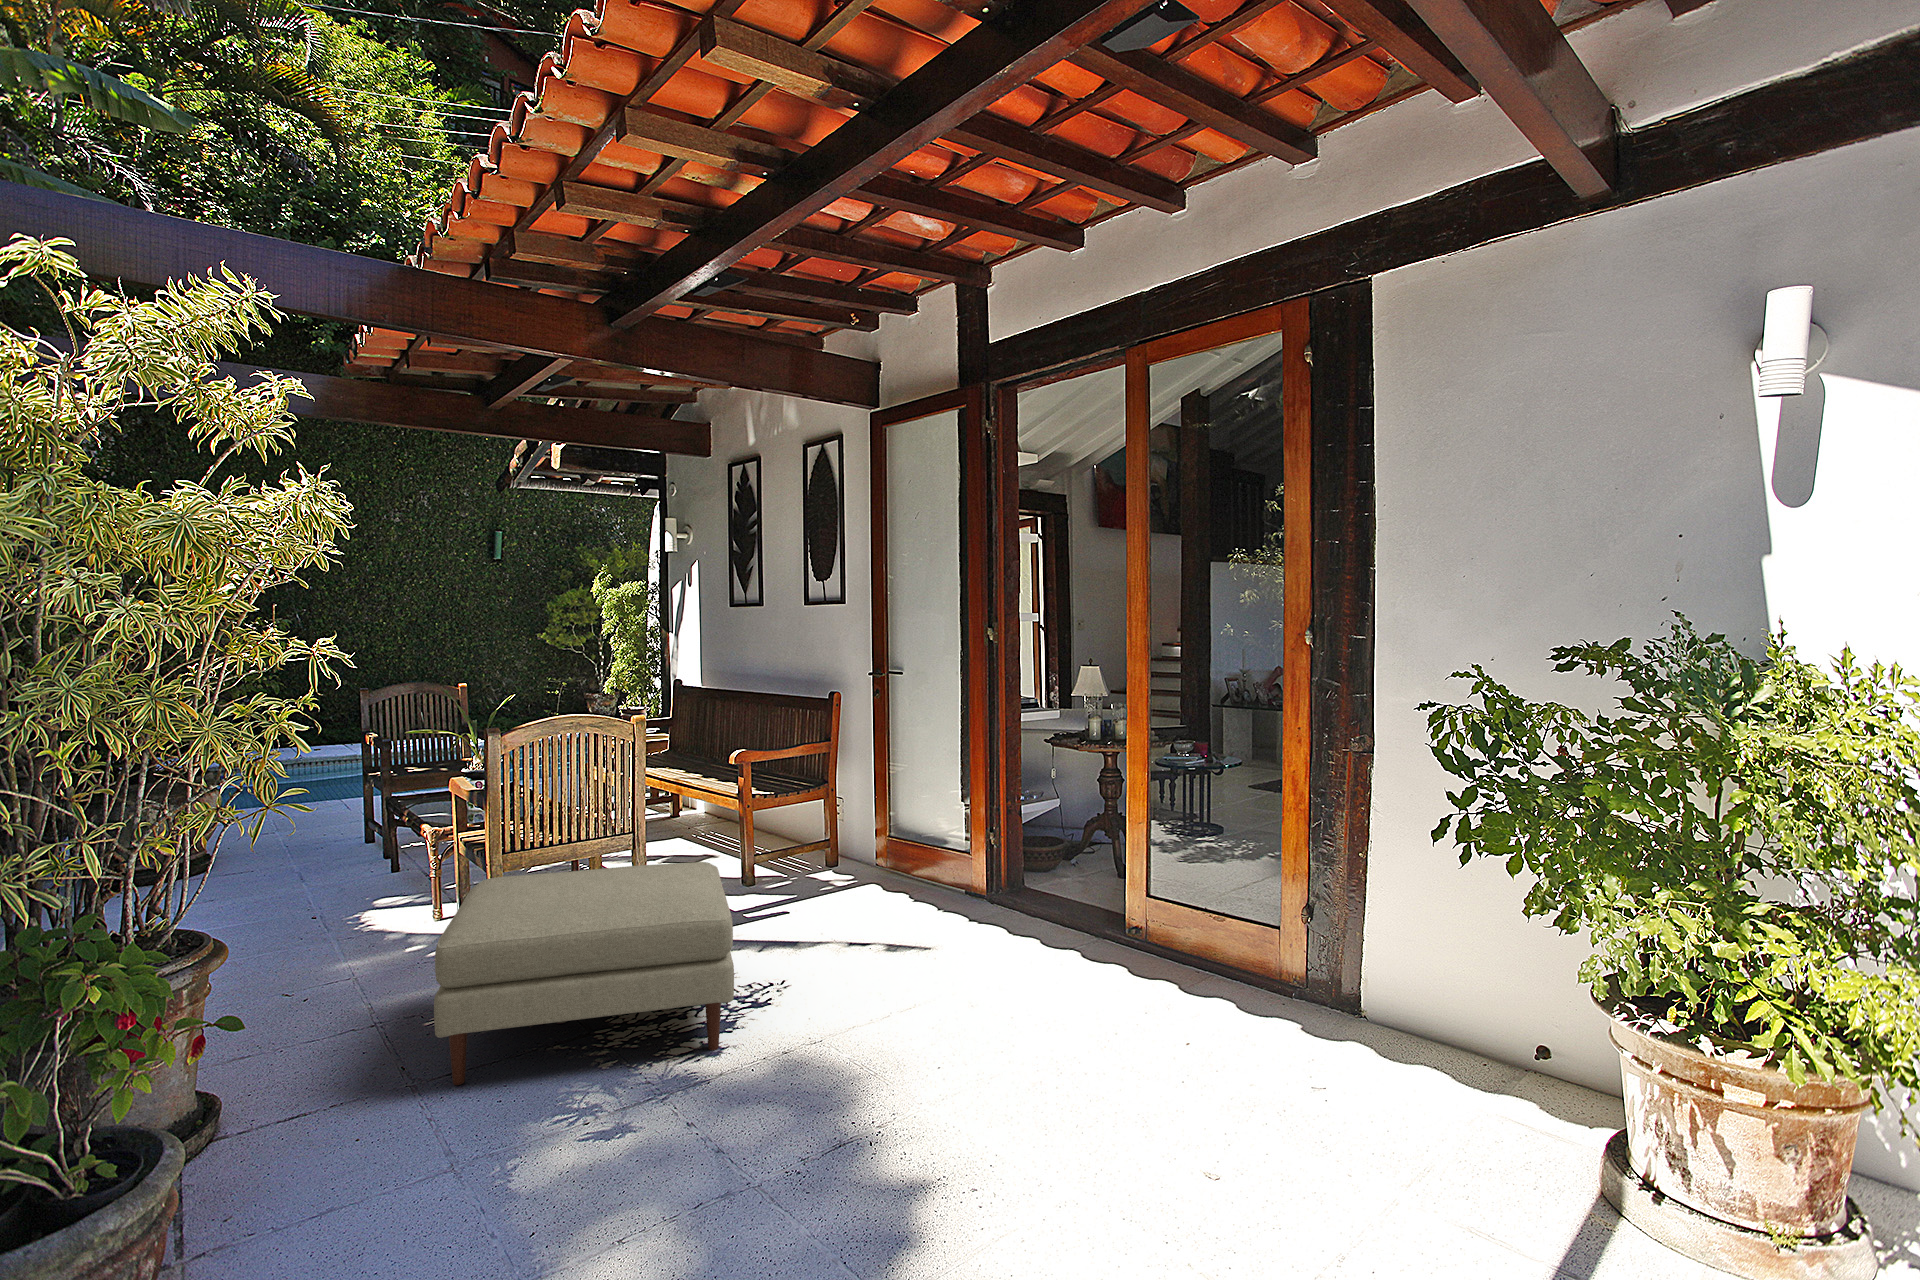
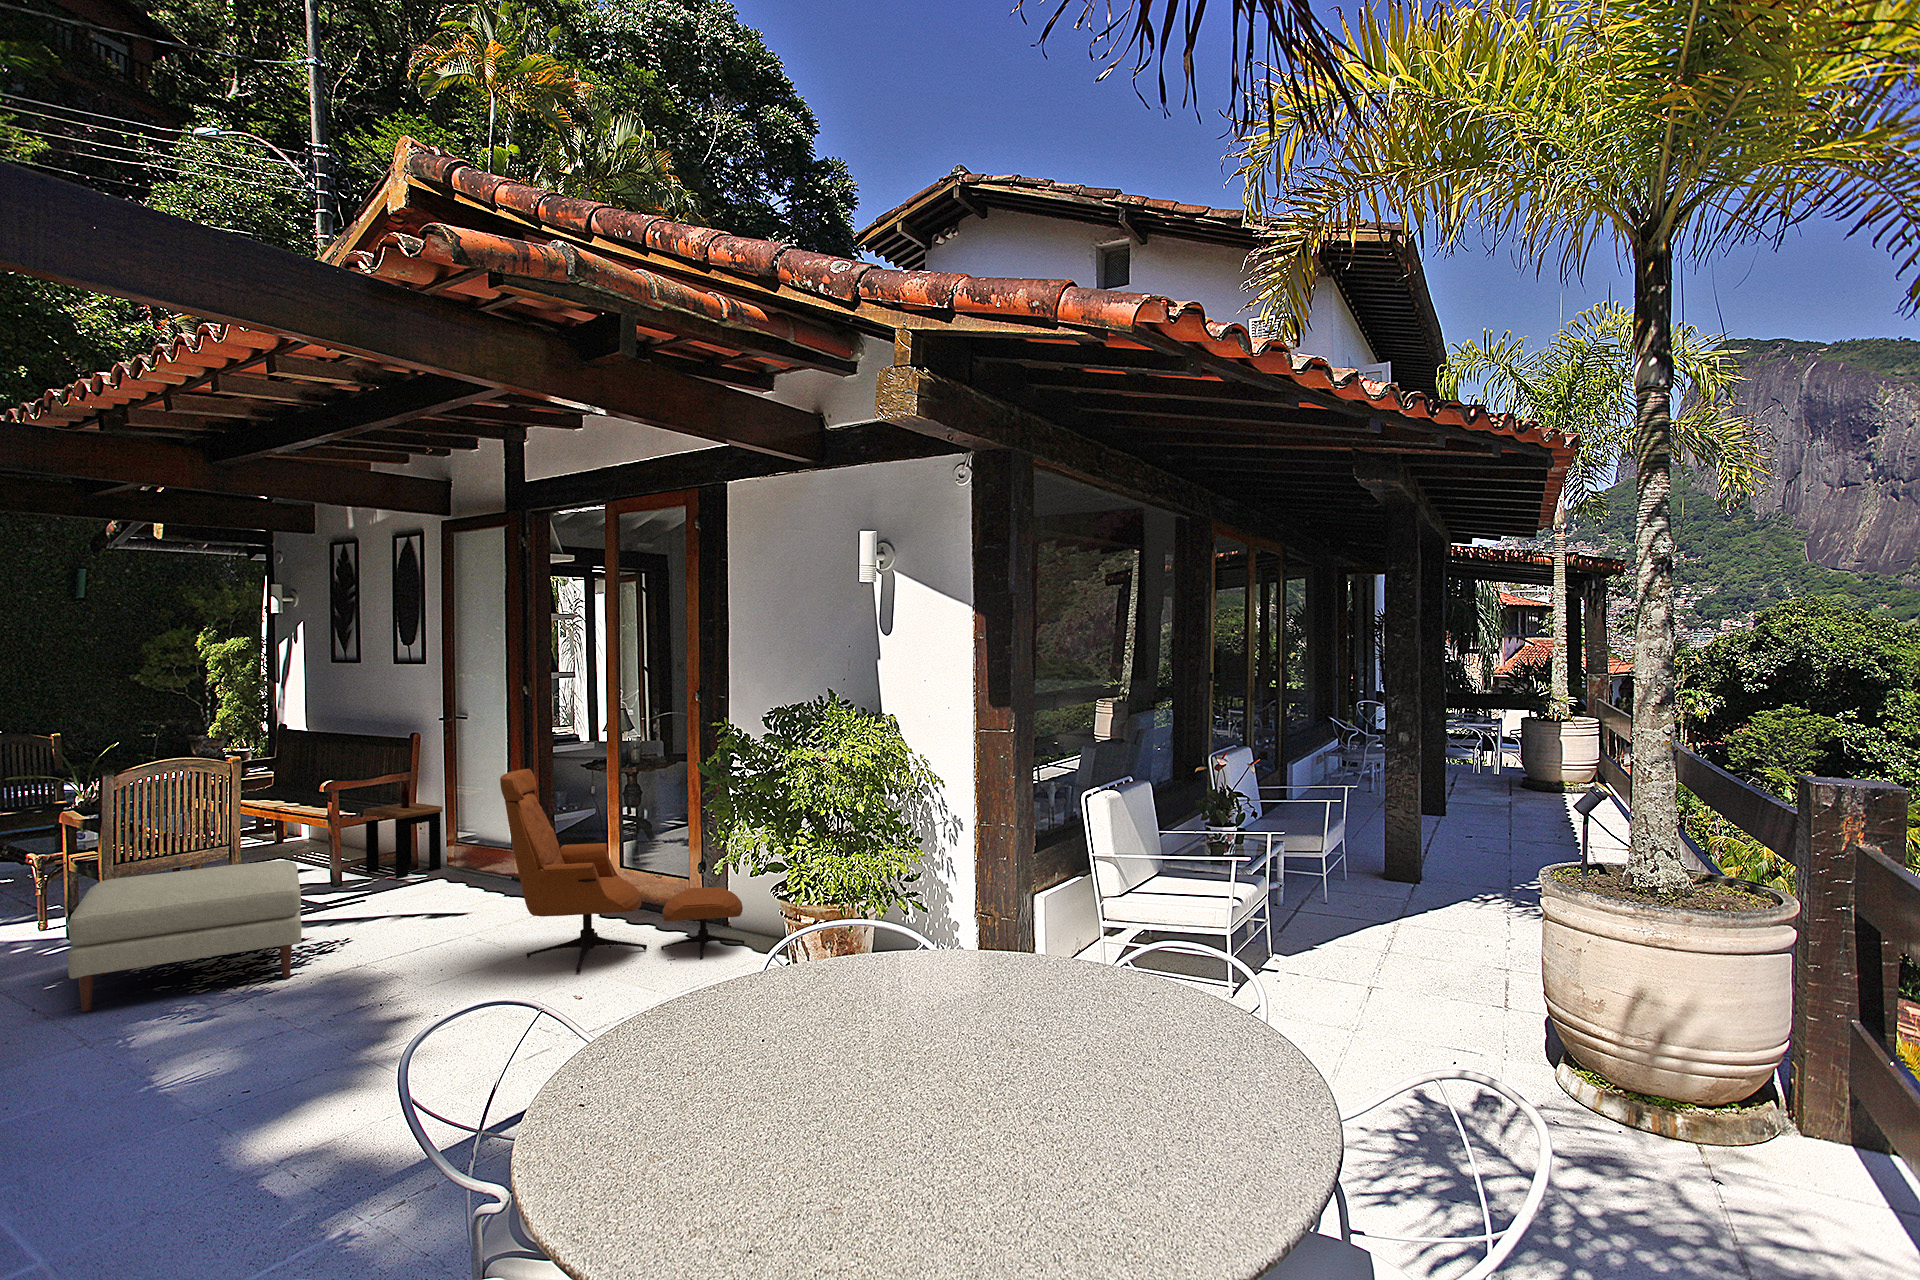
lounge chair: none [1026,745,1430,1109] -> present [500,769,744,972]
side table: none [776,753,868,879] -> present [364,782,443,879]

